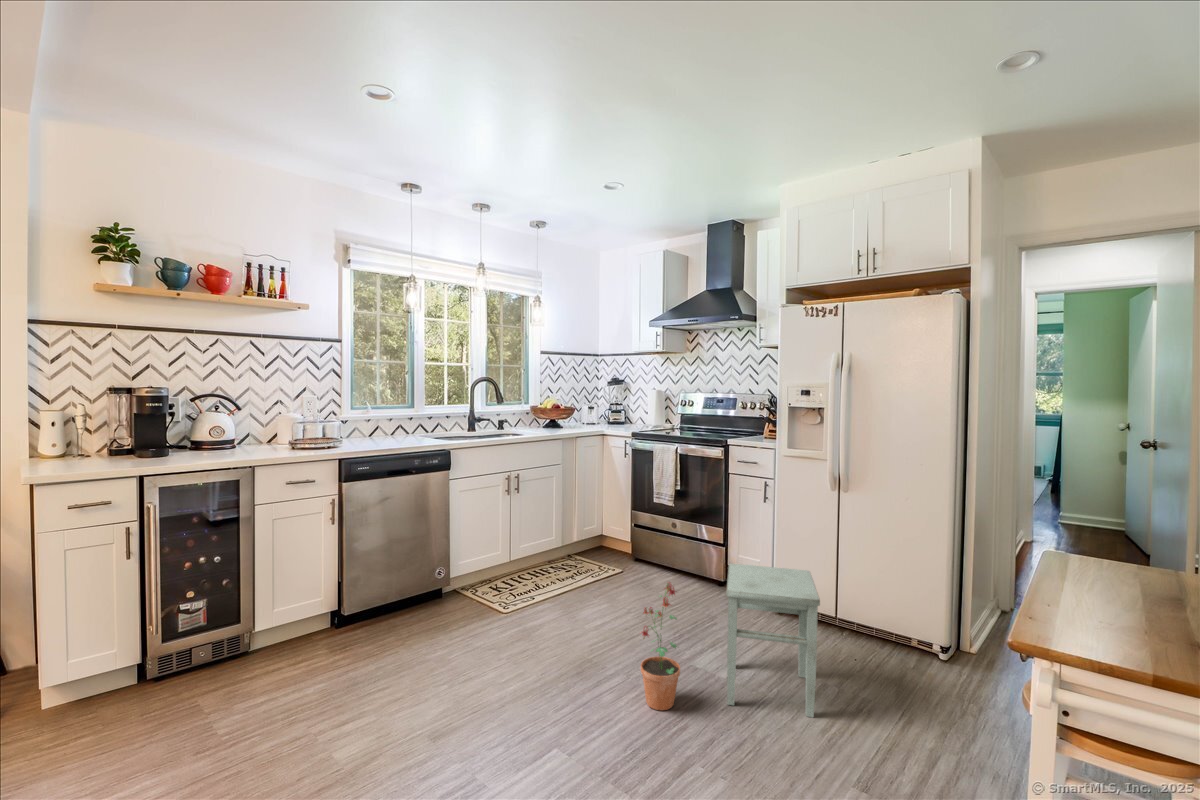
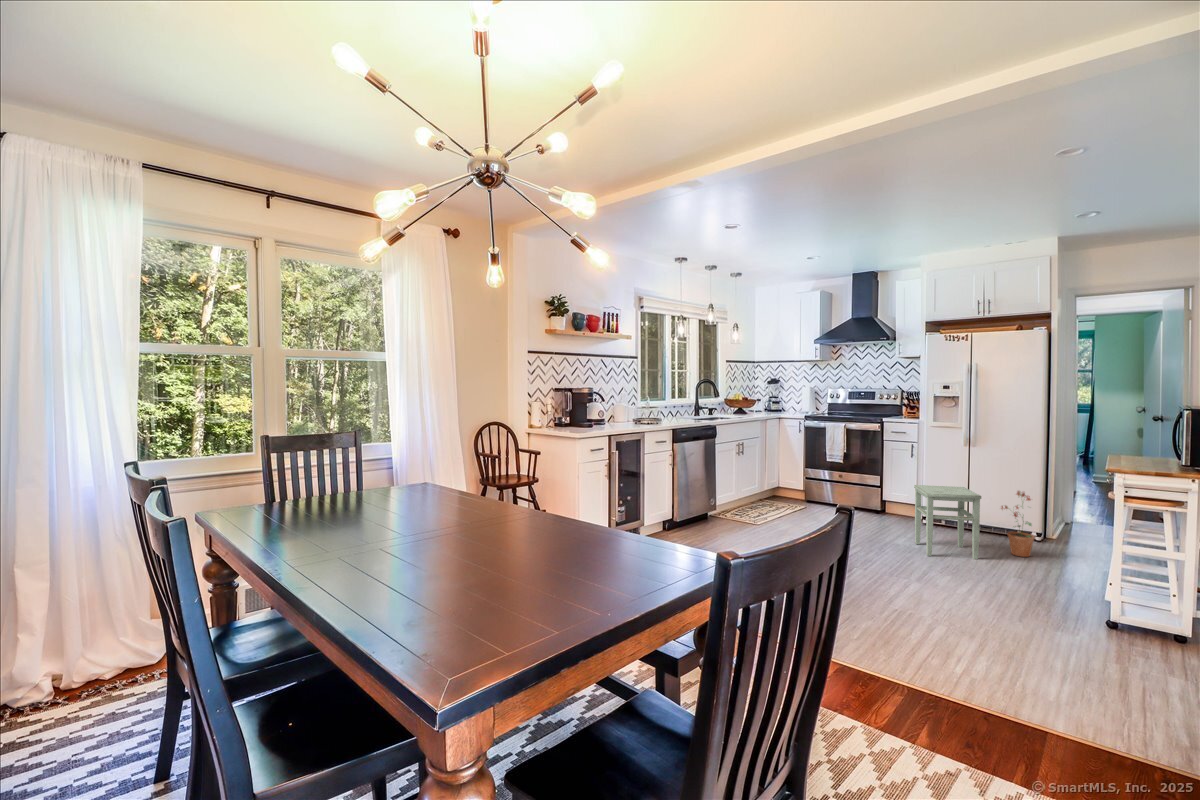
potted plant: present [641,582,680,710] -> present [1001,491,1034,557]

